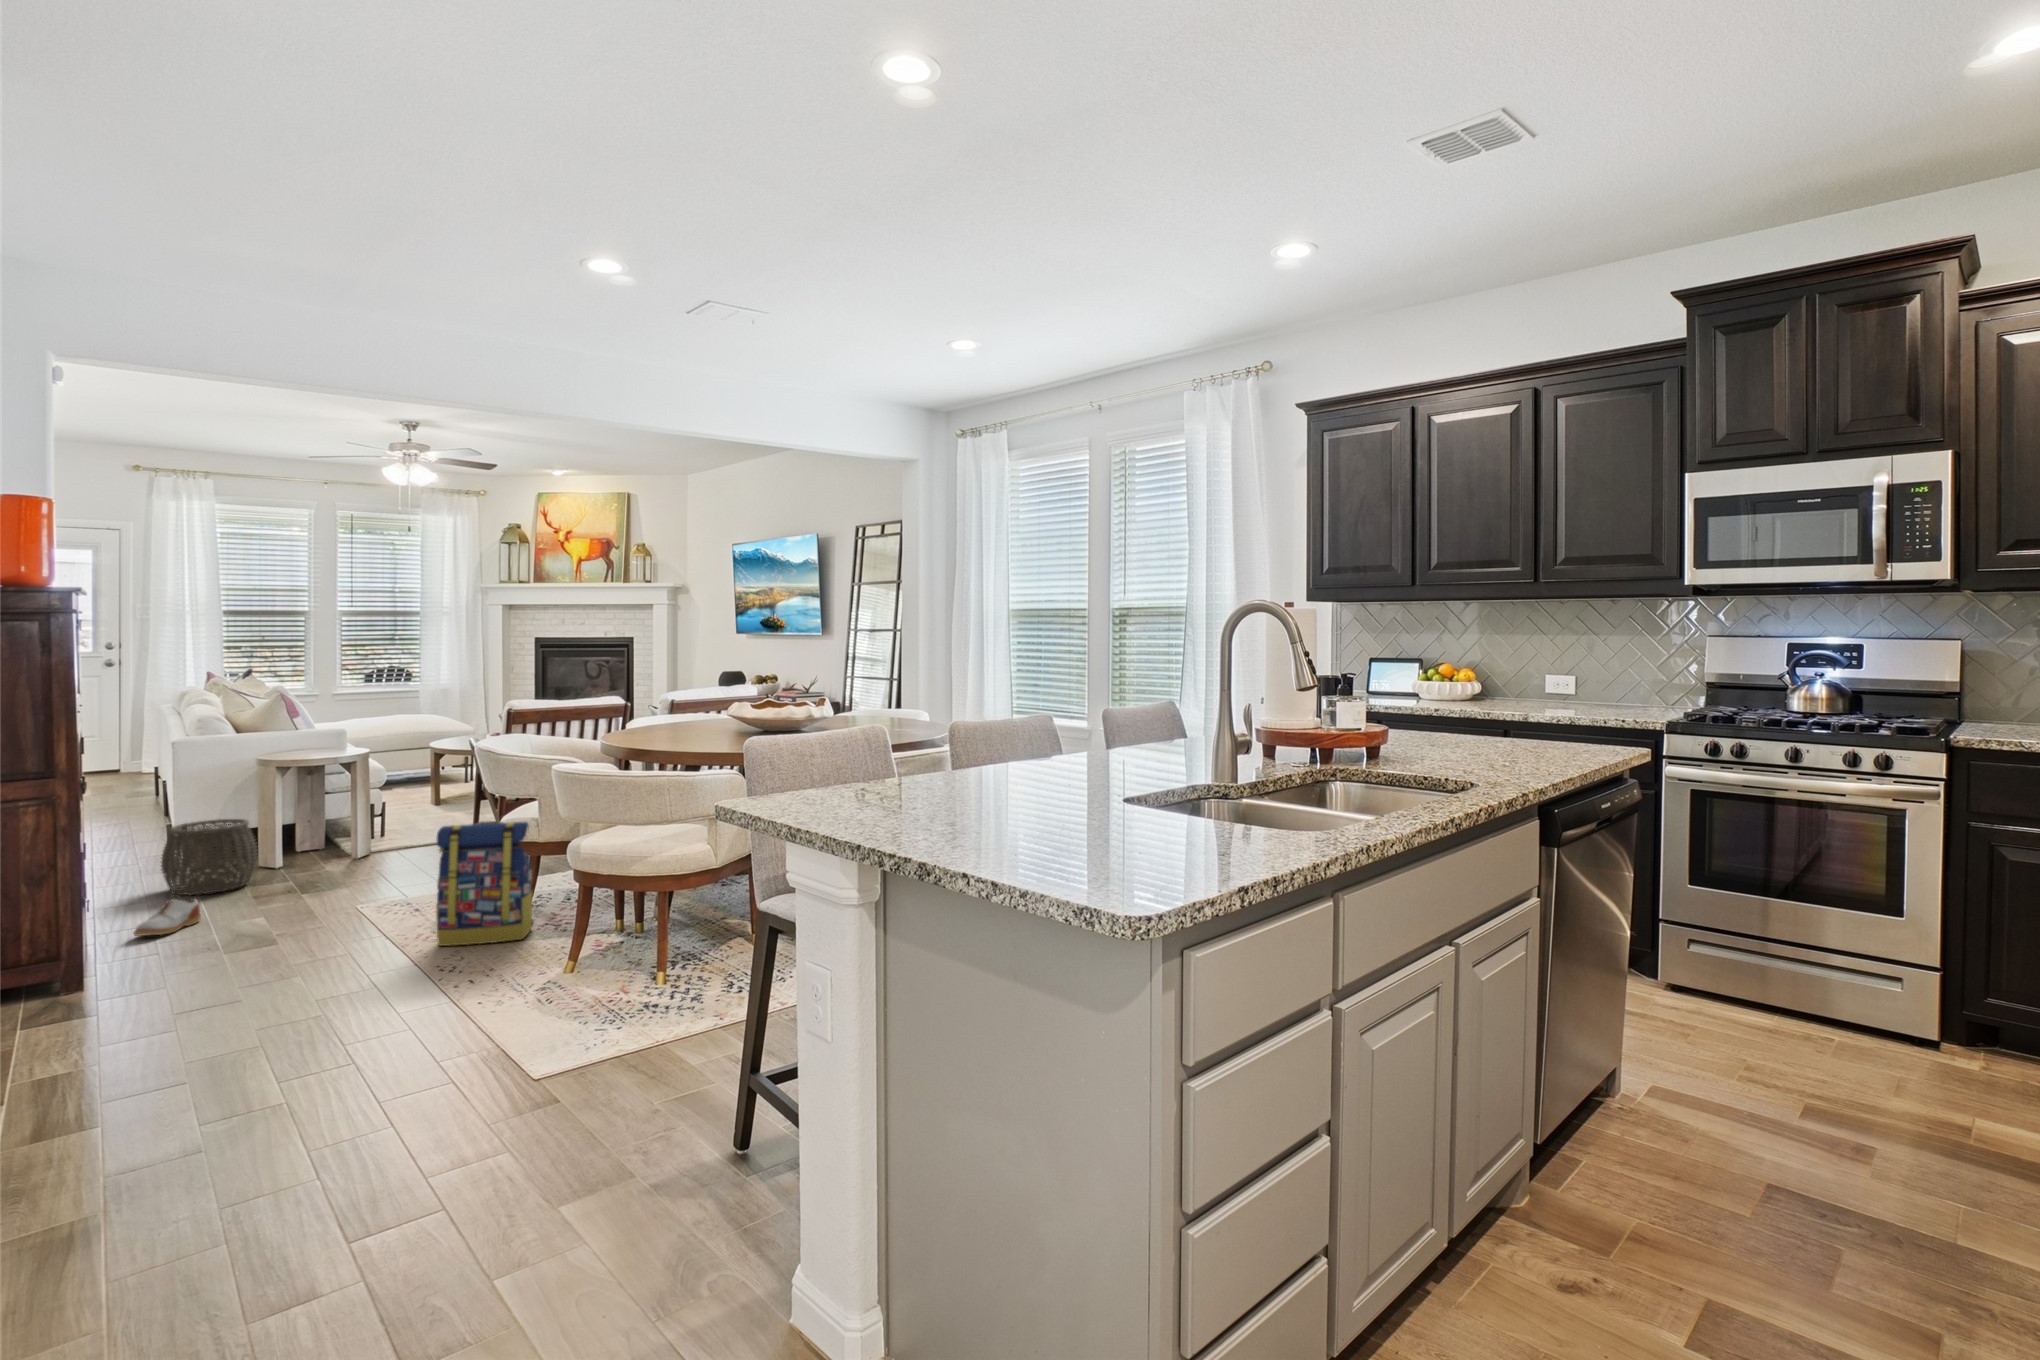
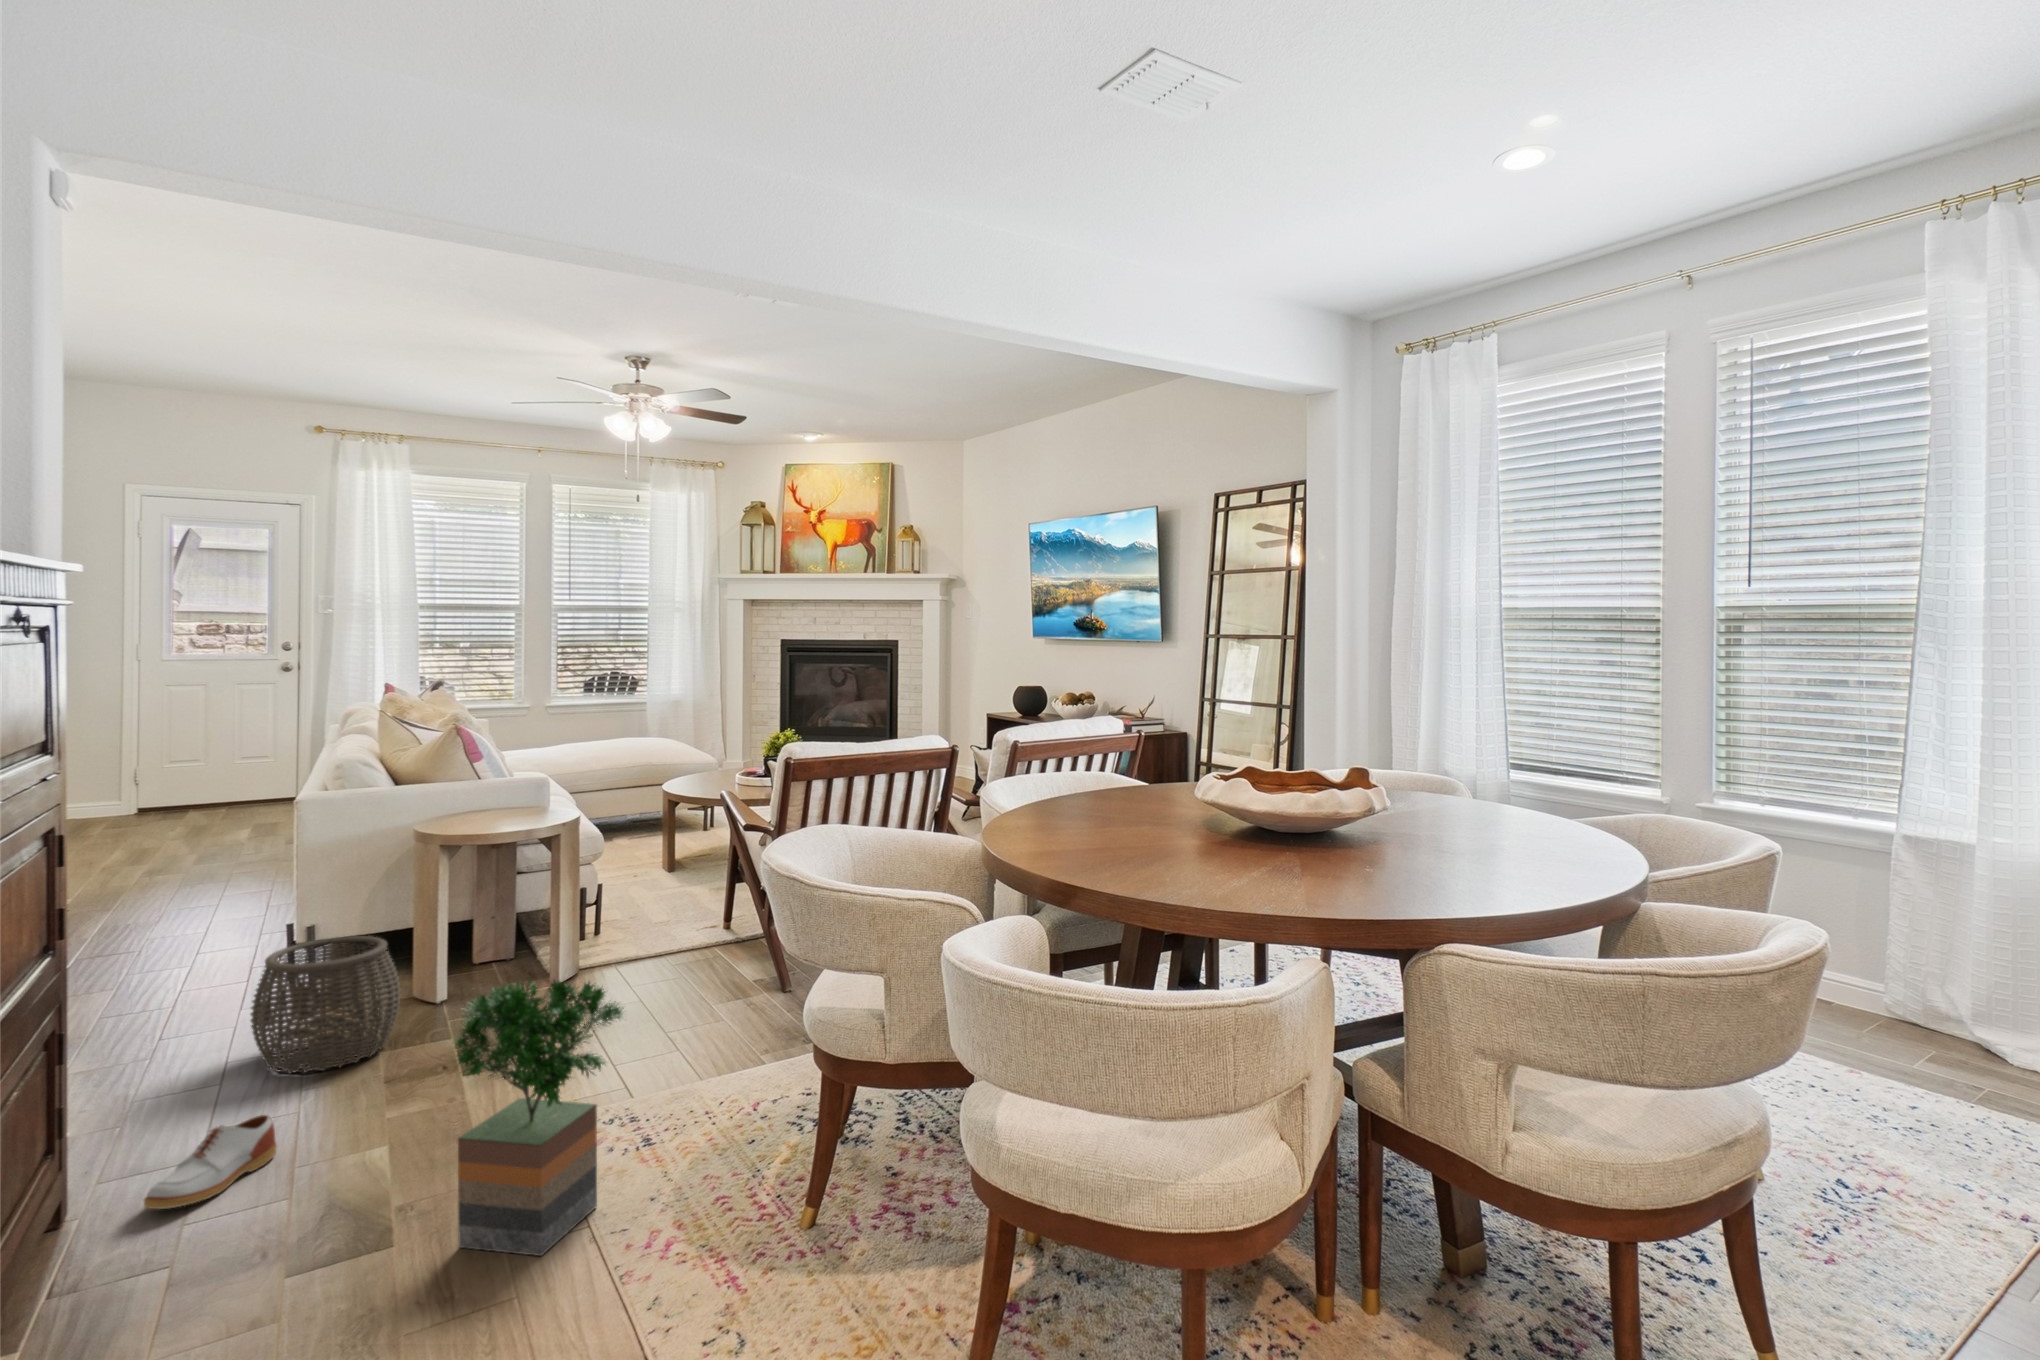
potted tree: none [319,807,416,939] -> present [452,980,624,1256]
backpack: present [436,821,534,946] -> none [661,1030,845,1310]

